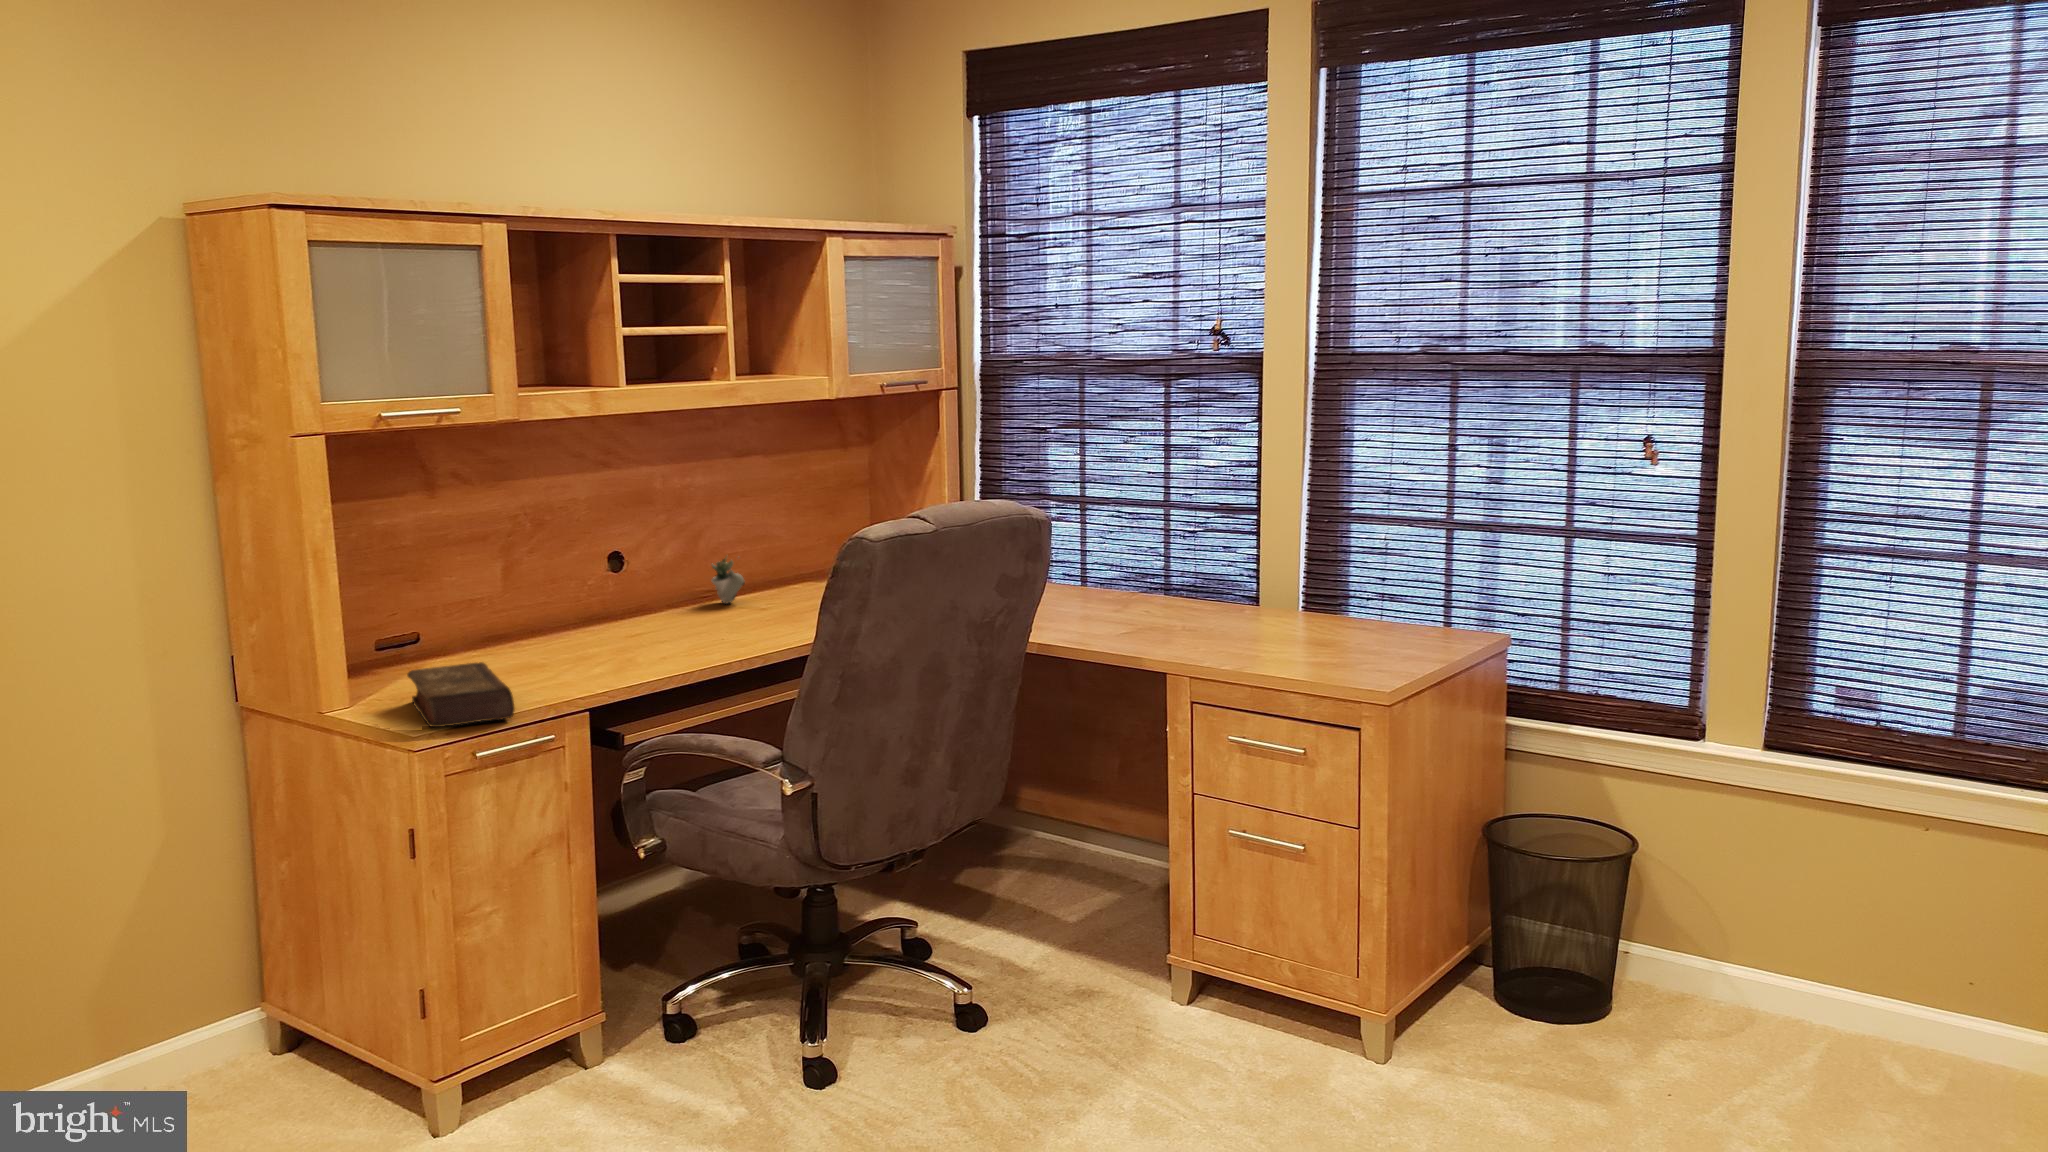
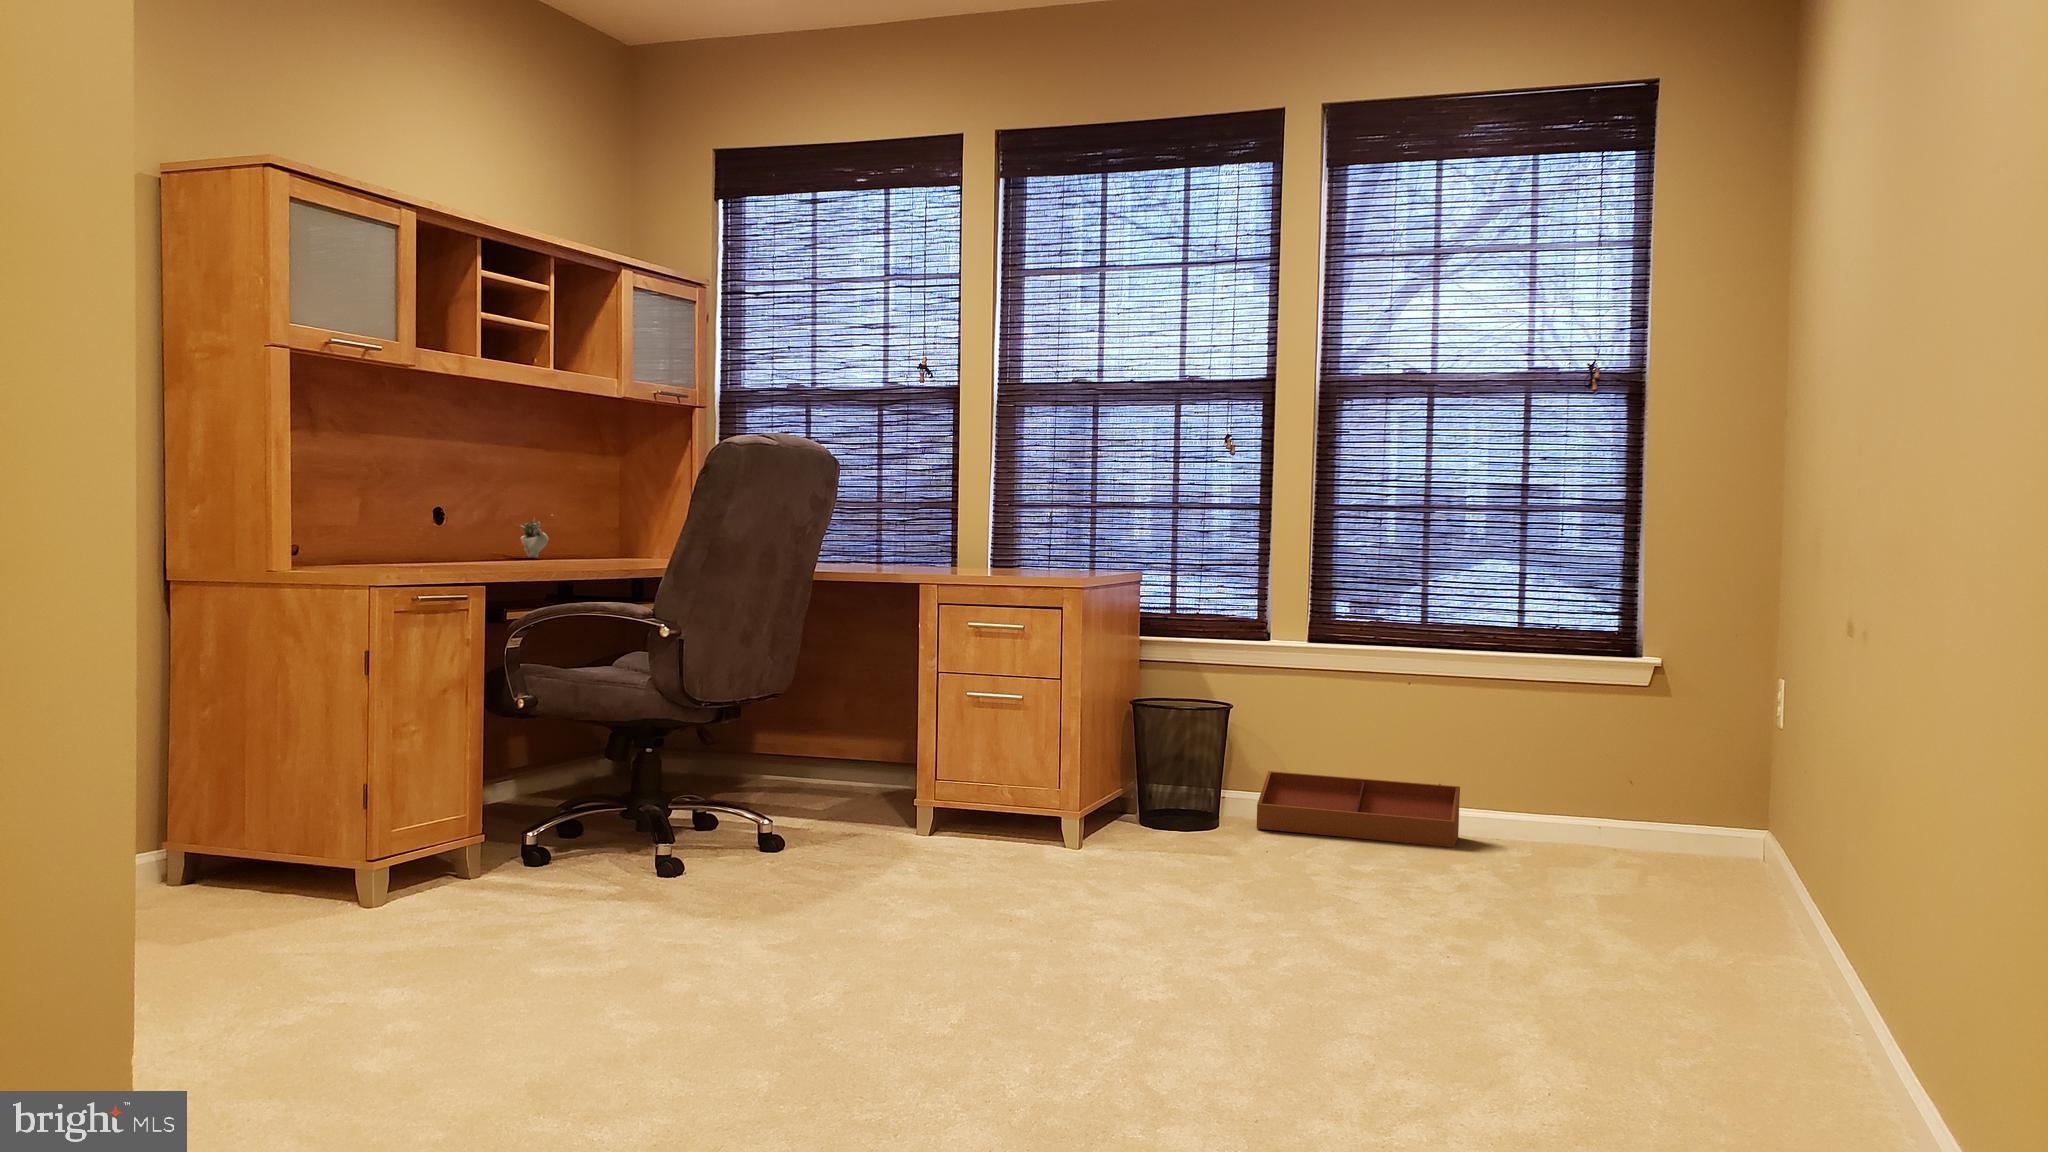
book: present [407,662,515,727] -> none [343,546,448,577]
storage bin: none [1665,928,2004,1104] -> present [1257,771,1460,847]

